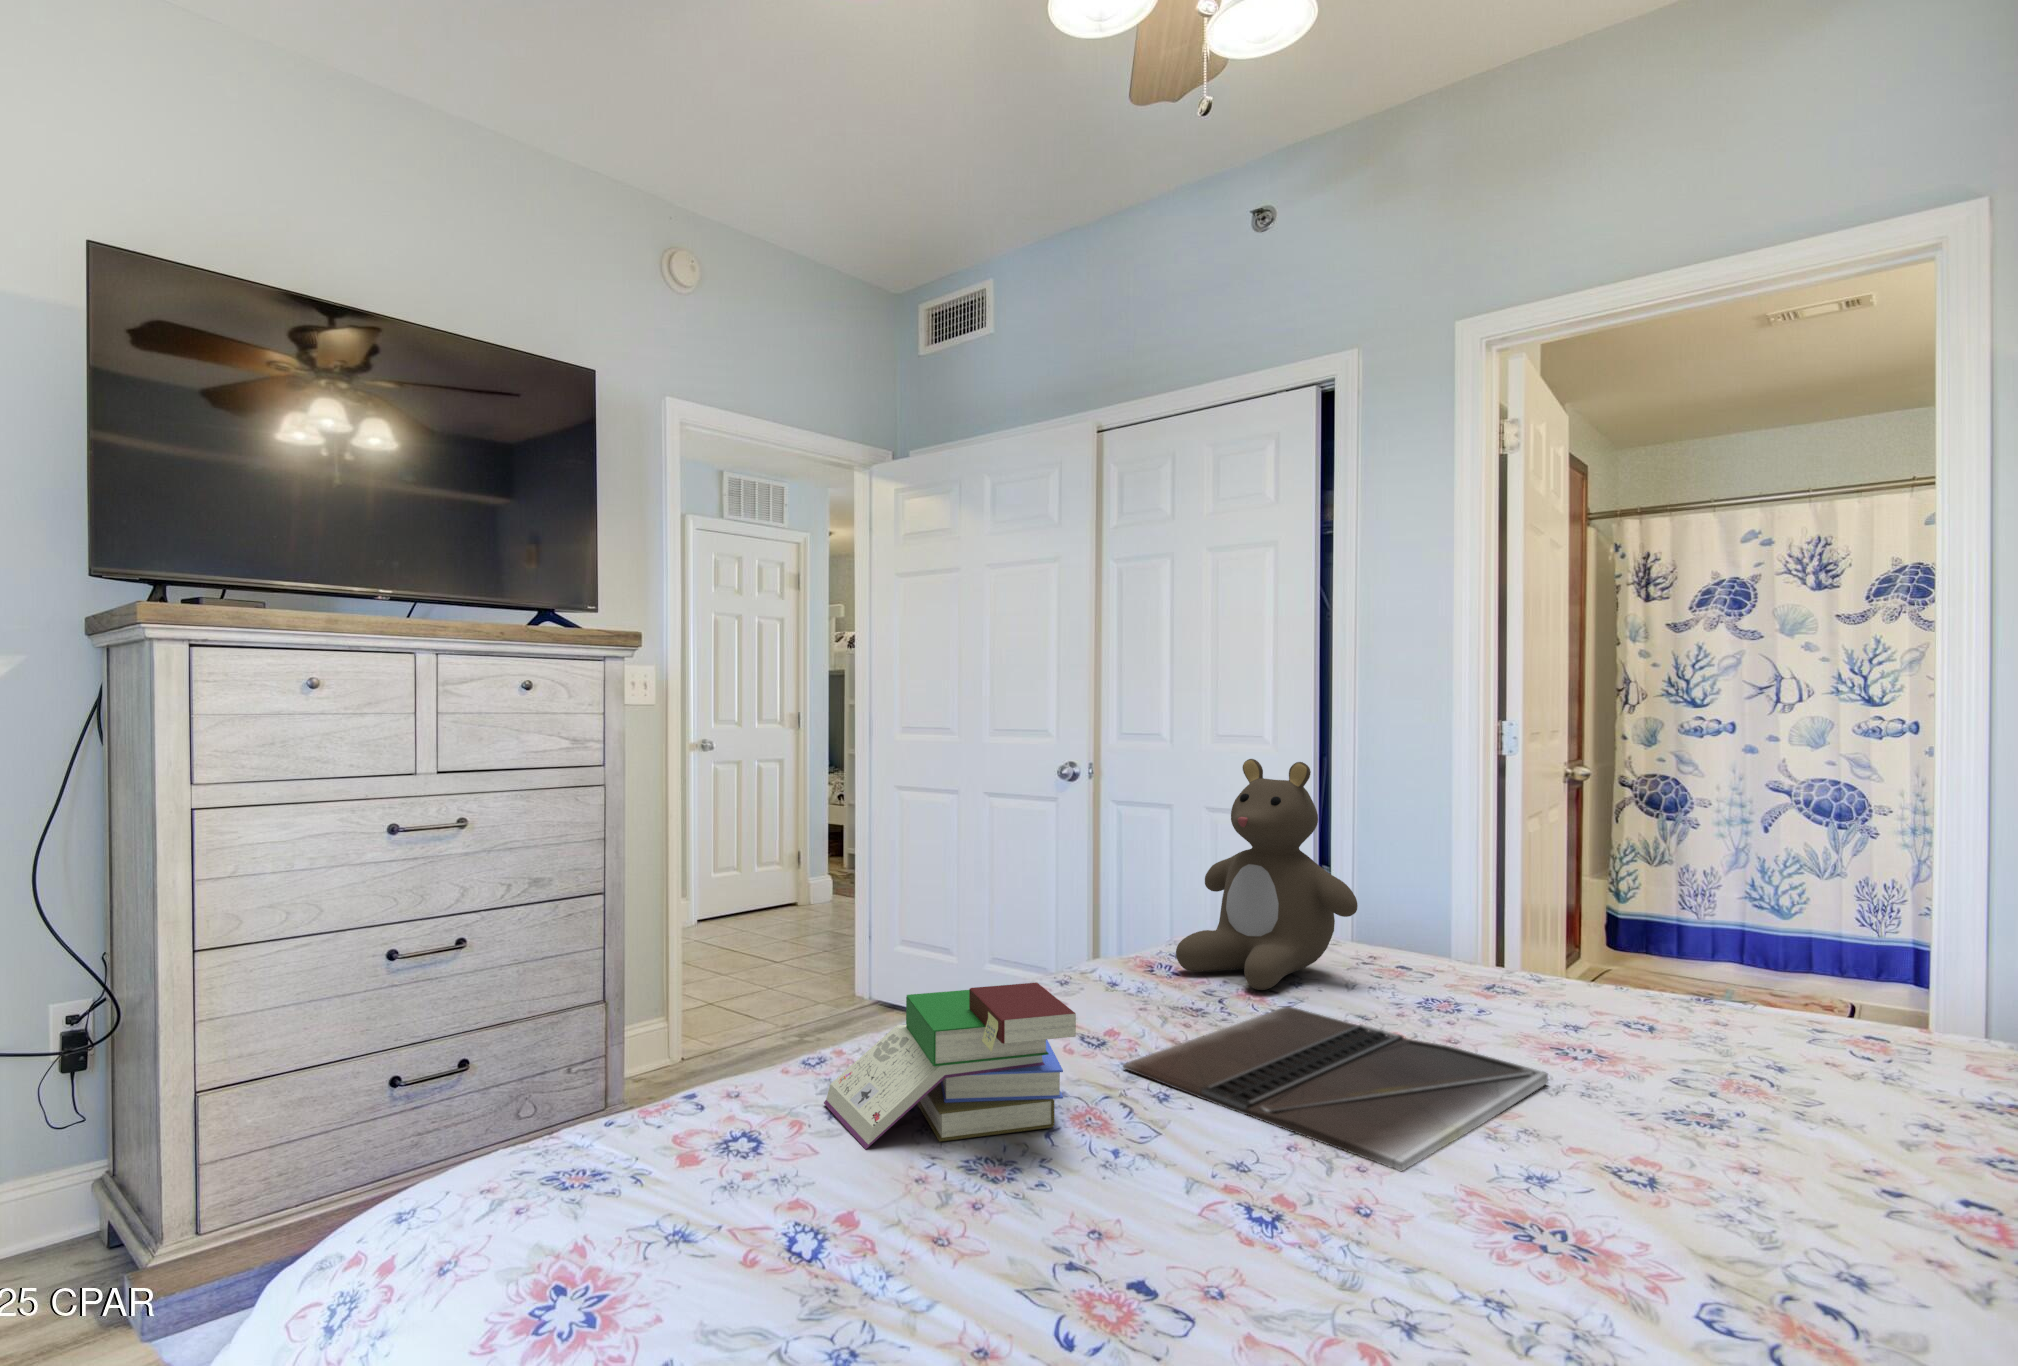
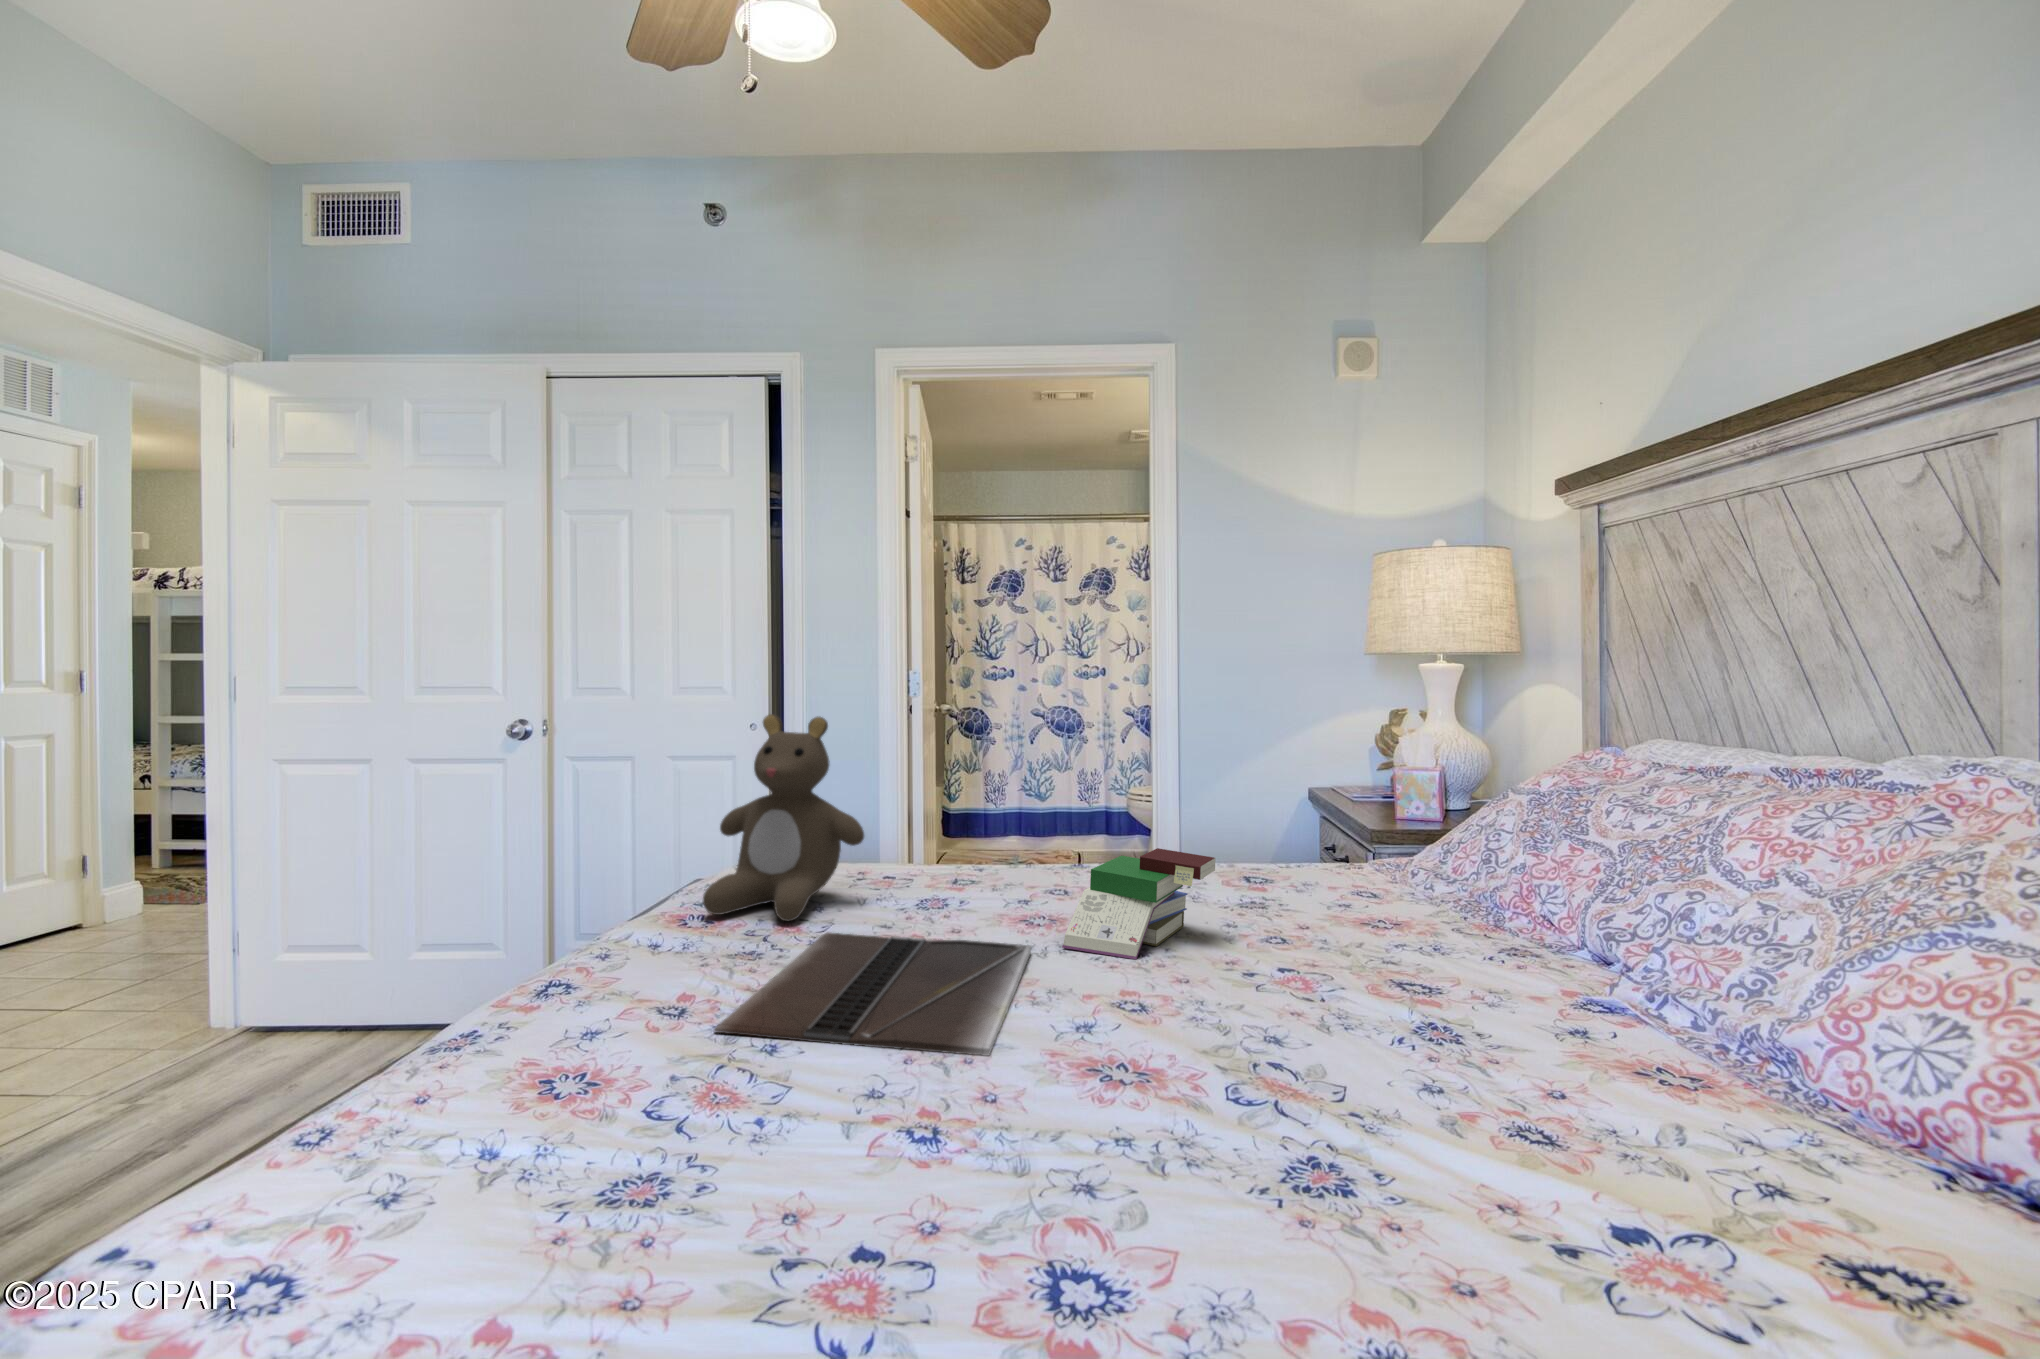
book: present [824,983,1076,1149] -> present [1062,848,1215,959]

